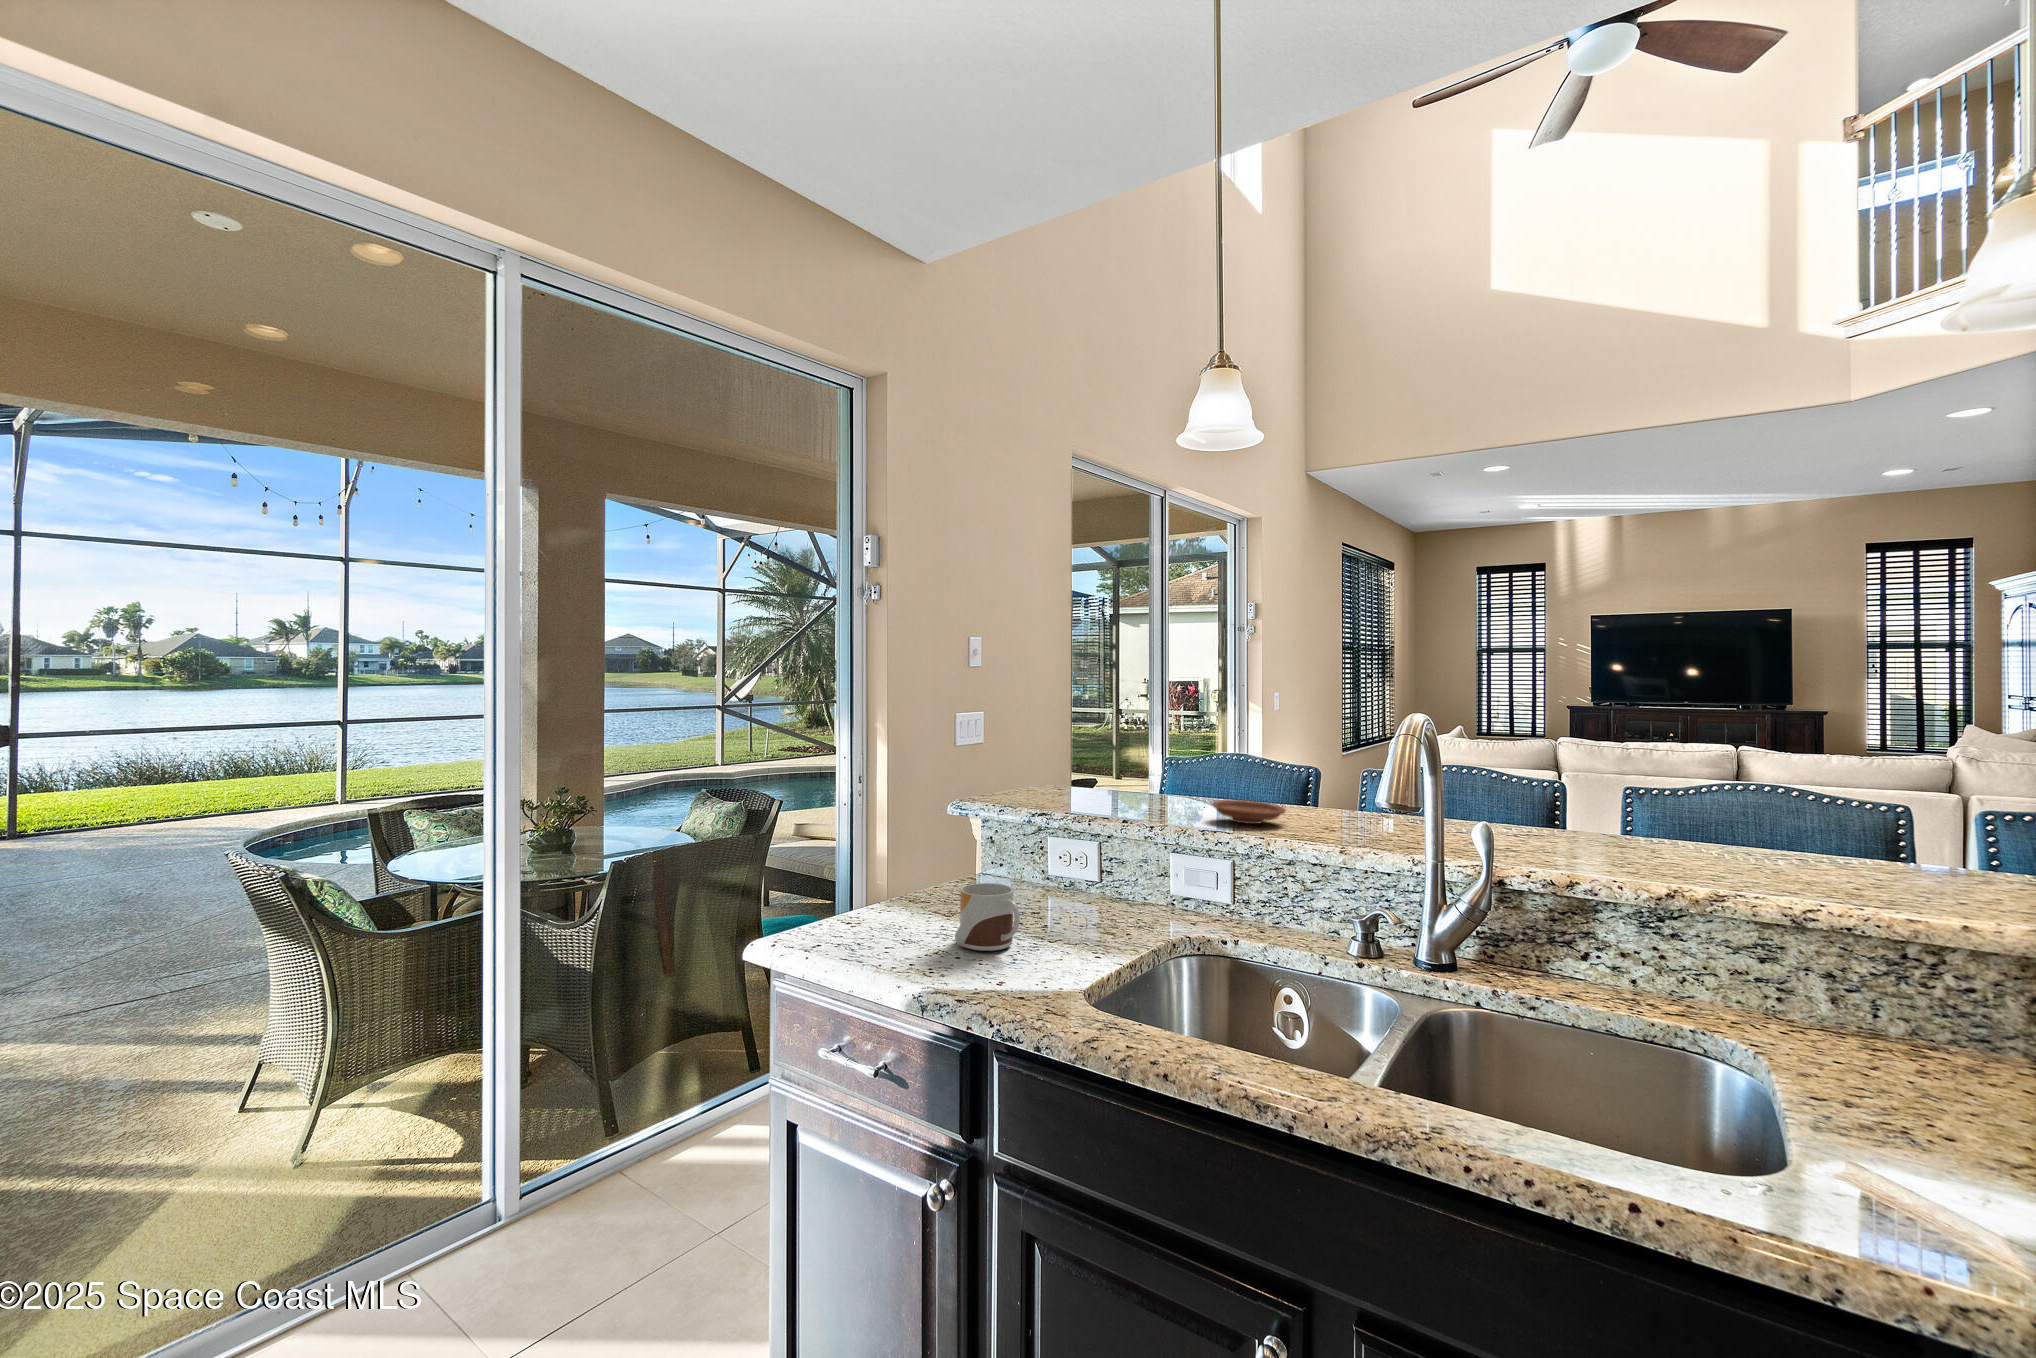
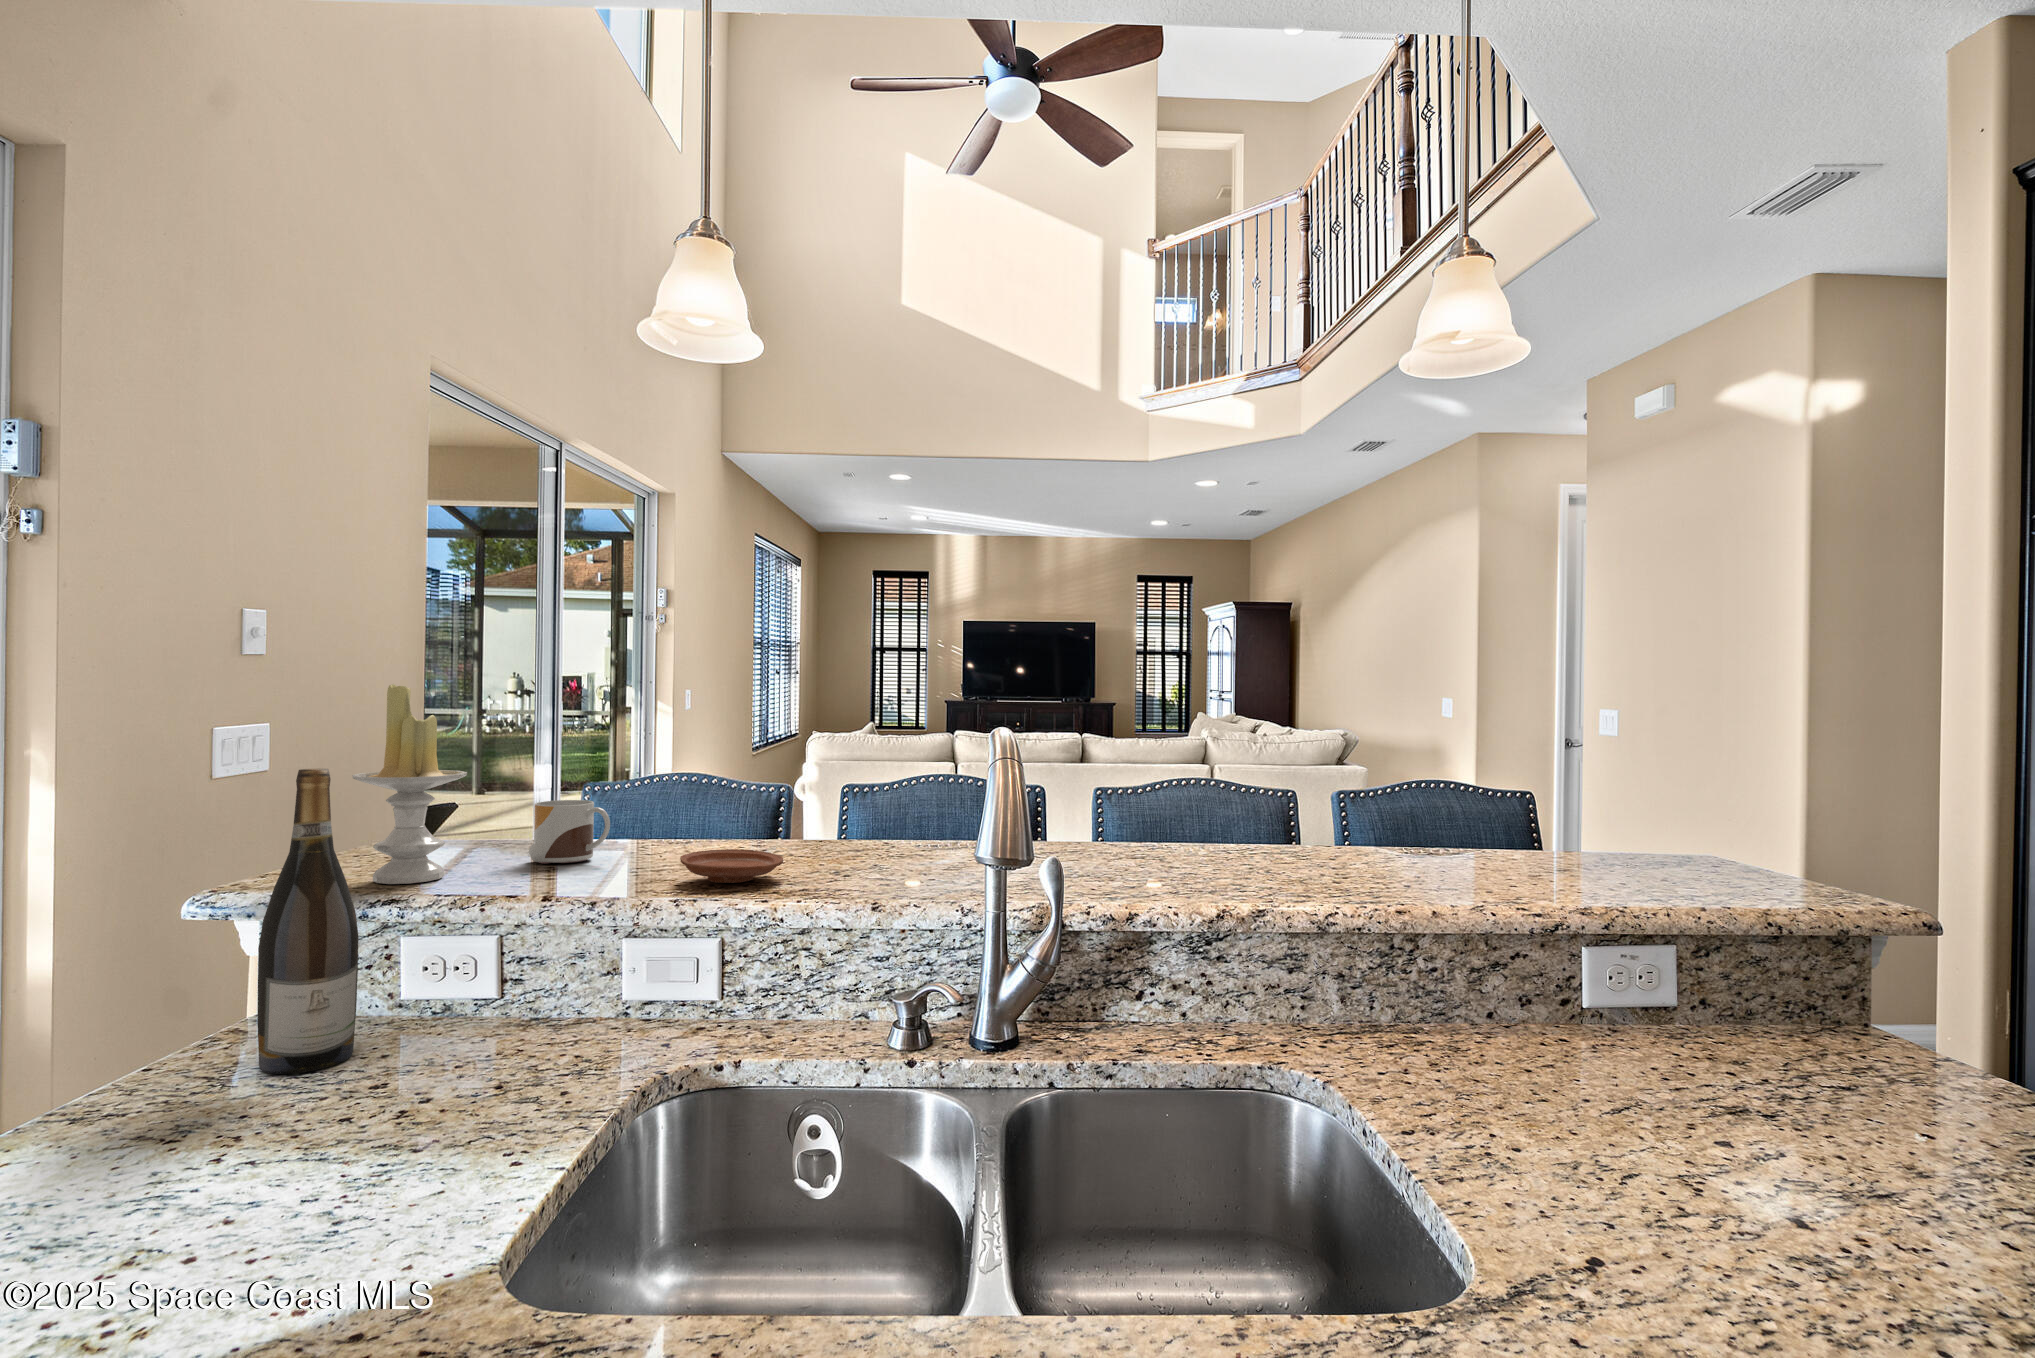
candle: none [1024,681,1086,804] -> present [352,684,467,884]
wine bottle: none [974,729,1021,902] -> present [257,769,359,1074]
mug: present [955,883,1020,951] -> present [529,800,610,864]

